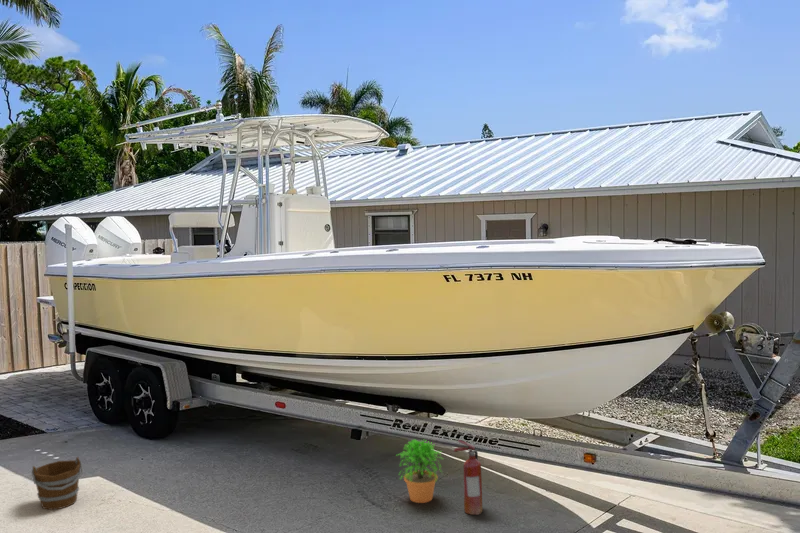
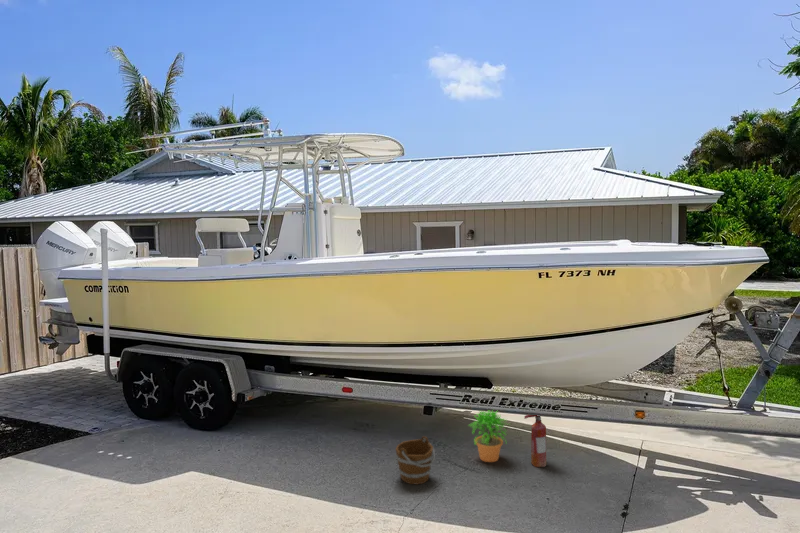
bucket: present [32,457,83,509] -> present [396,437,435,484]

